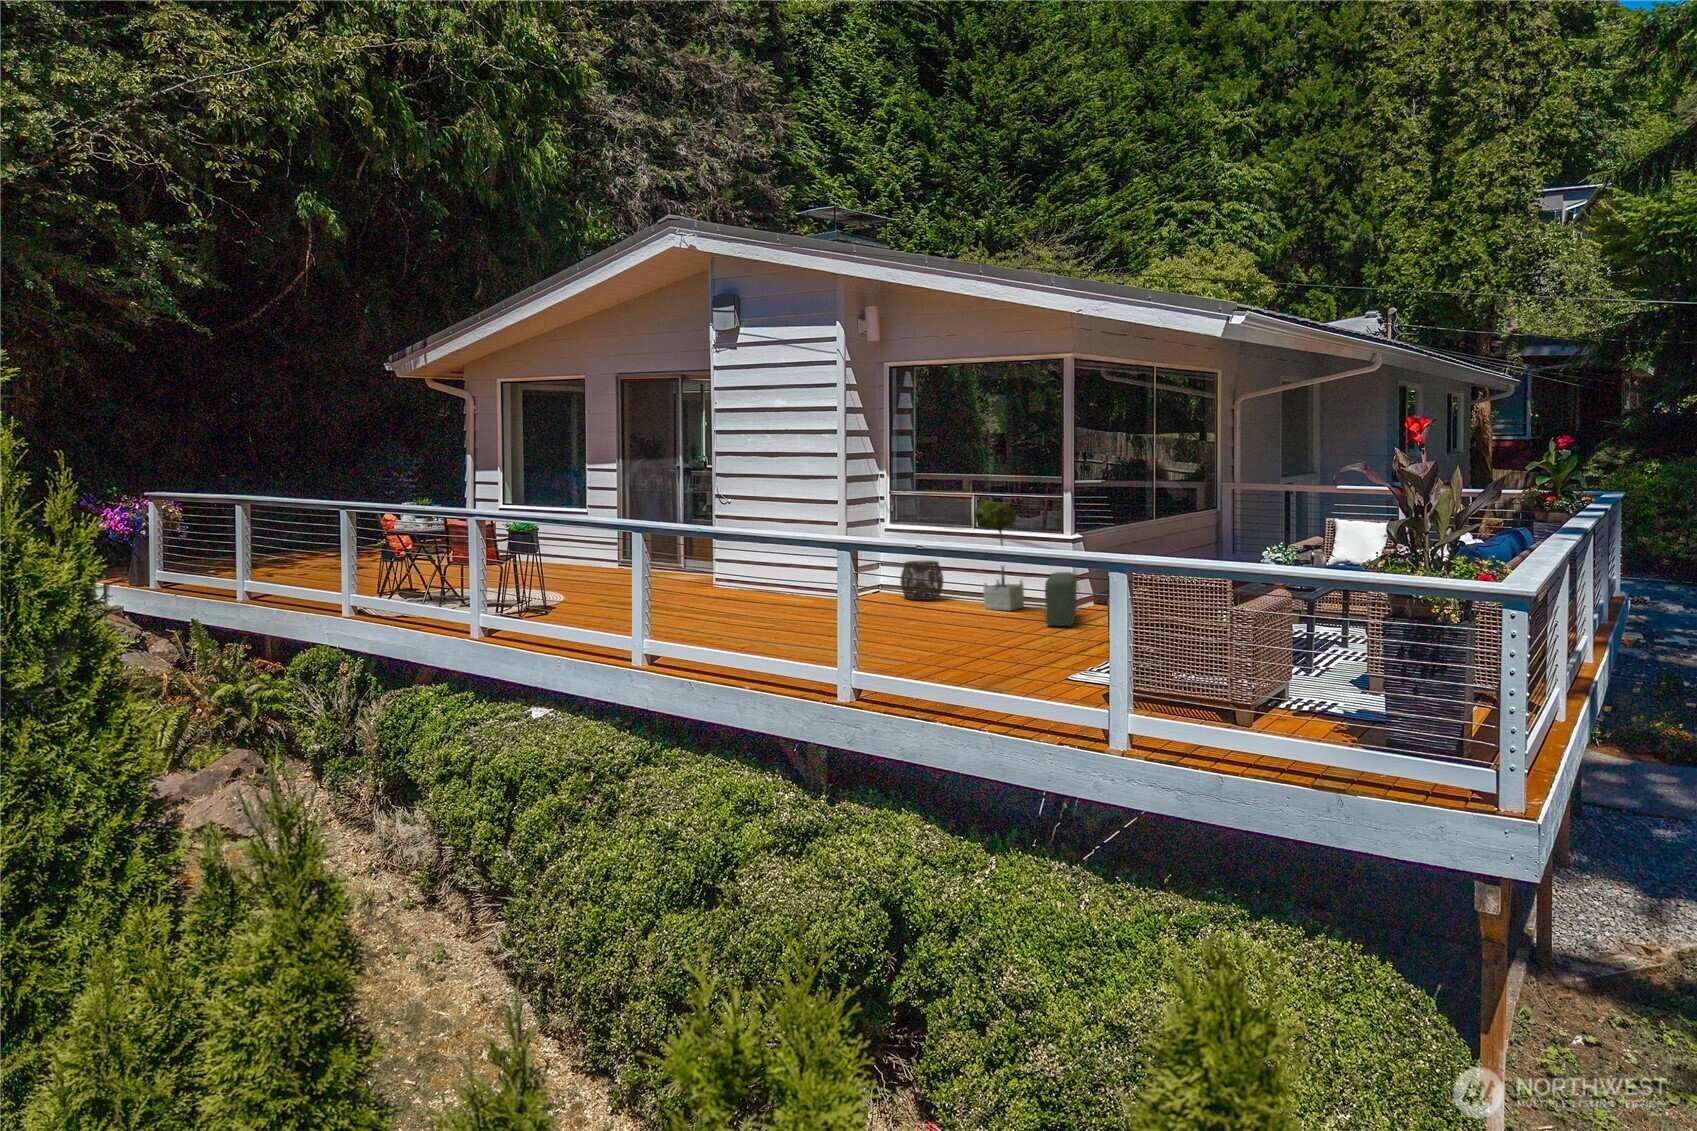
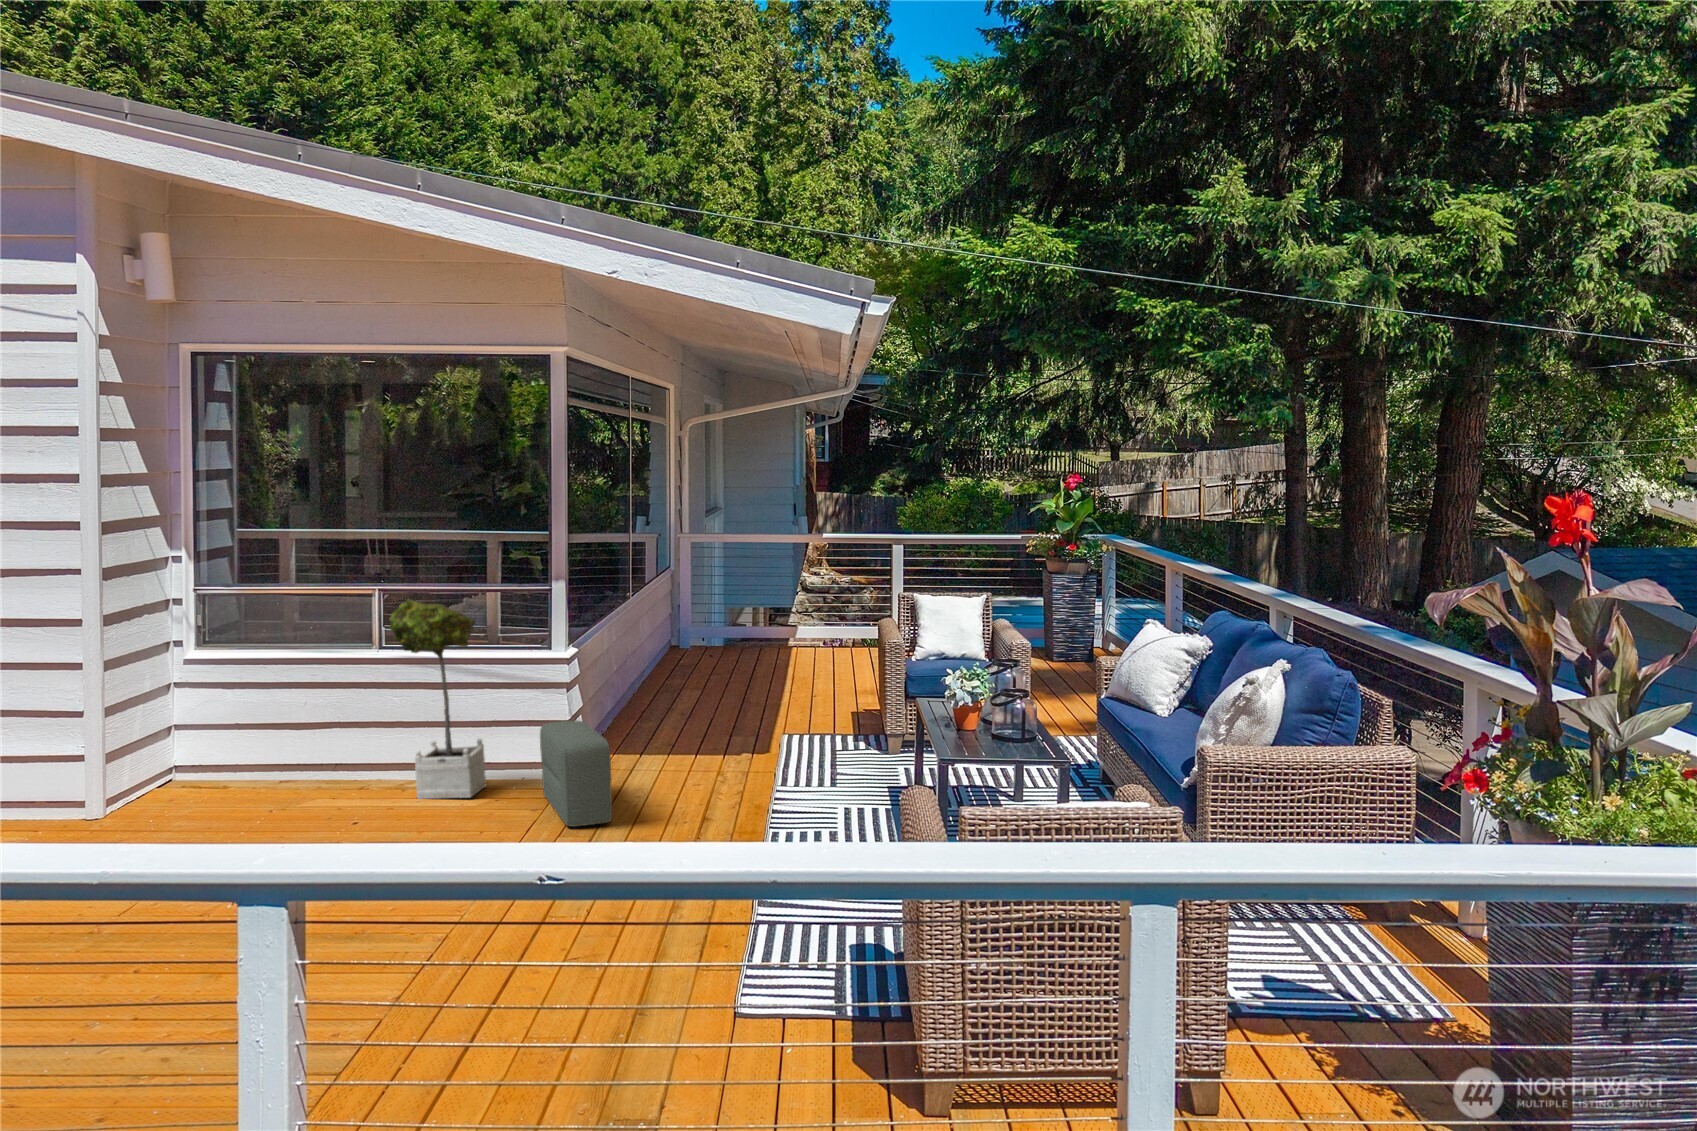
woven basket: present [901,561,943,600] -> none [233,714,322,794]

